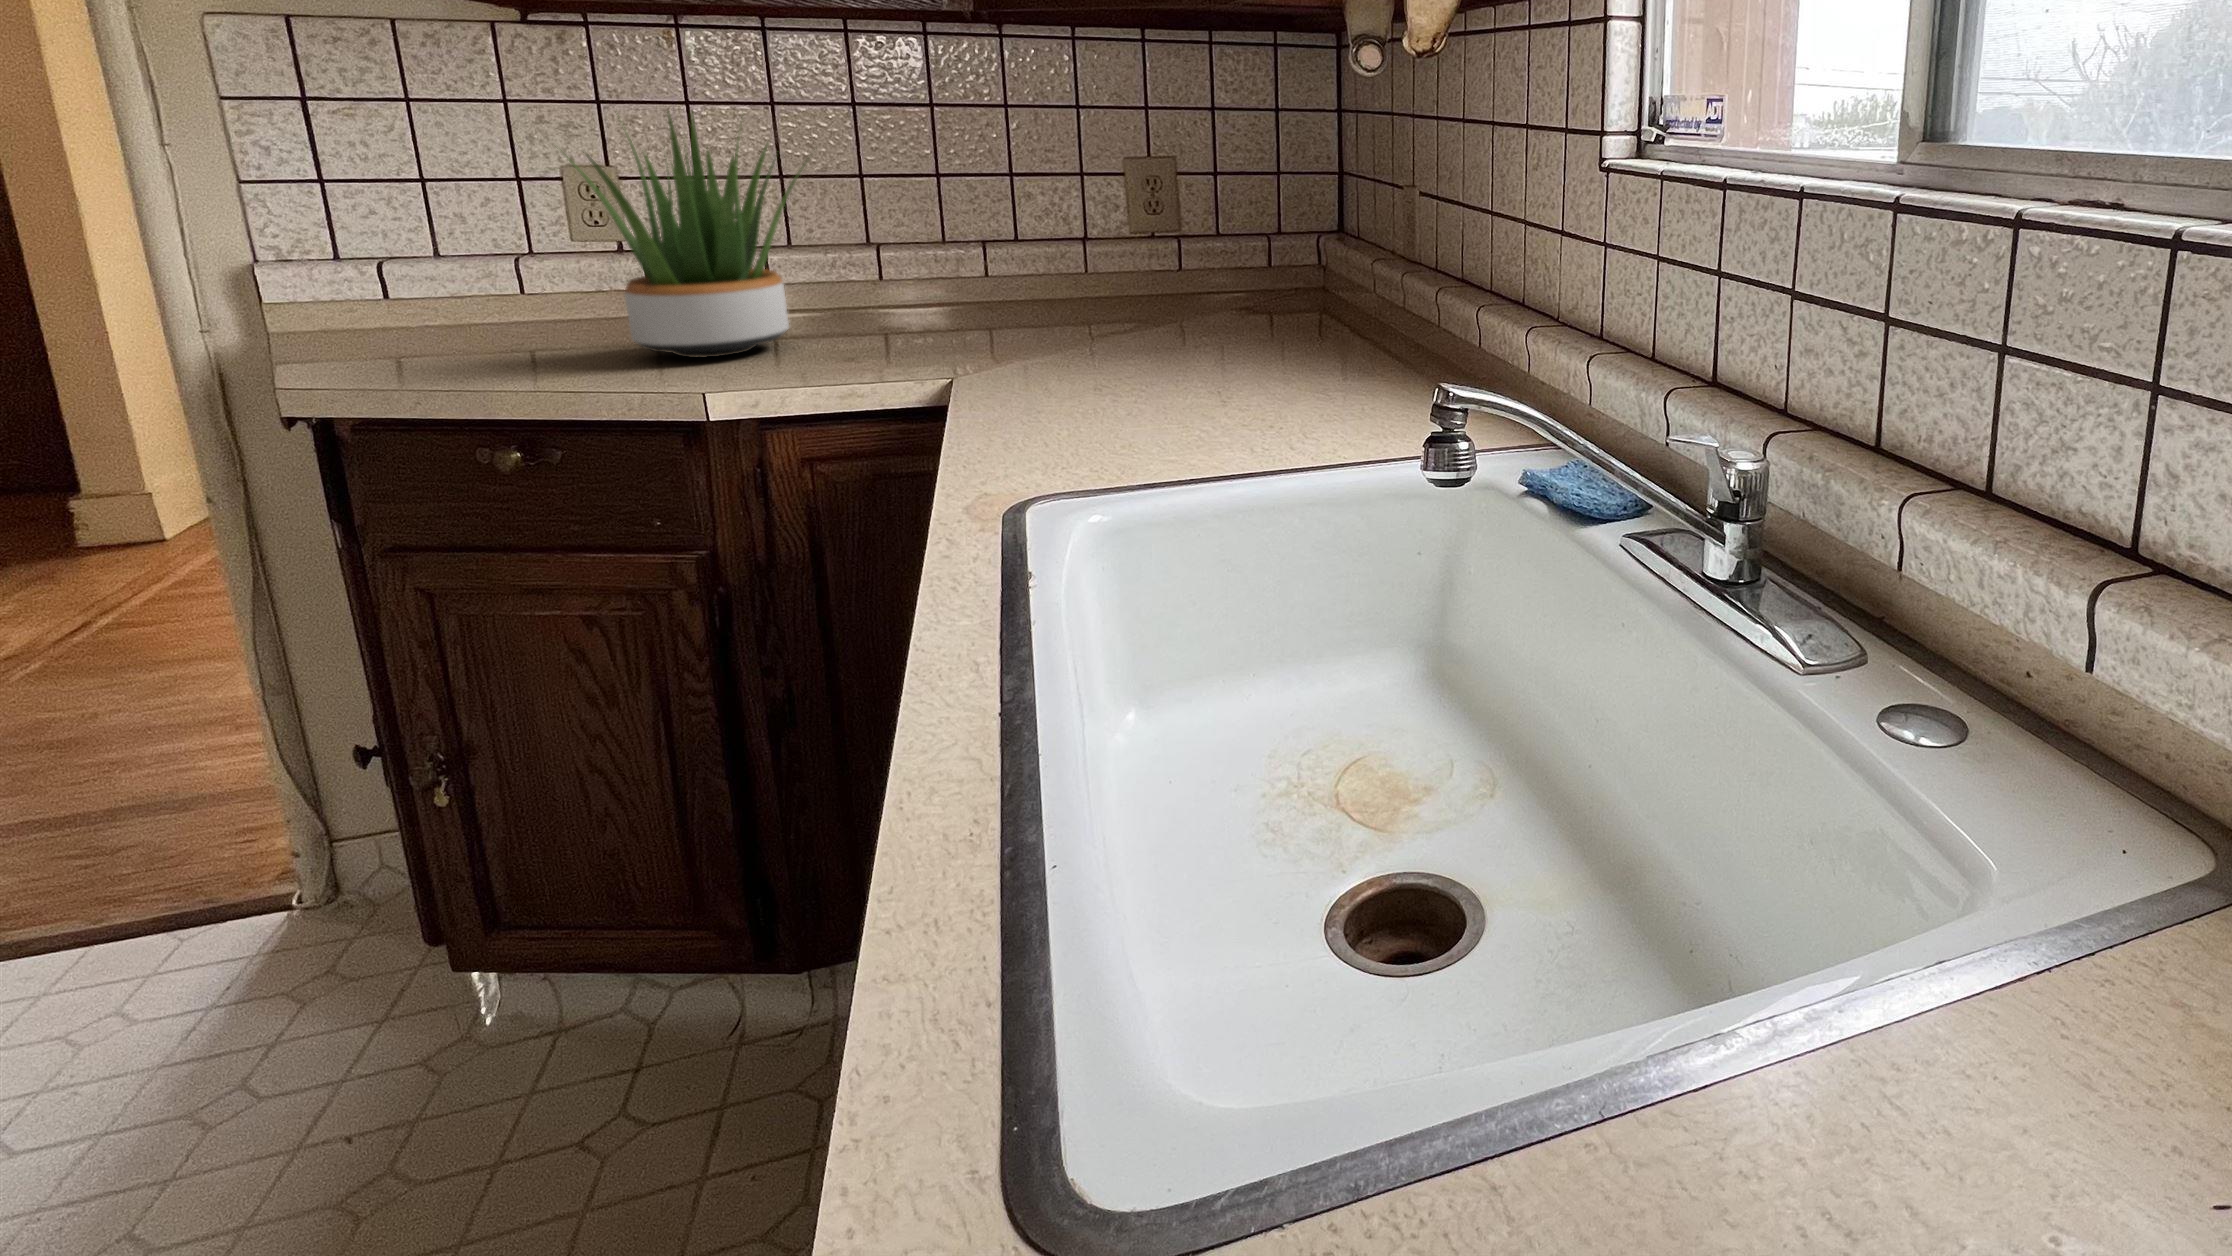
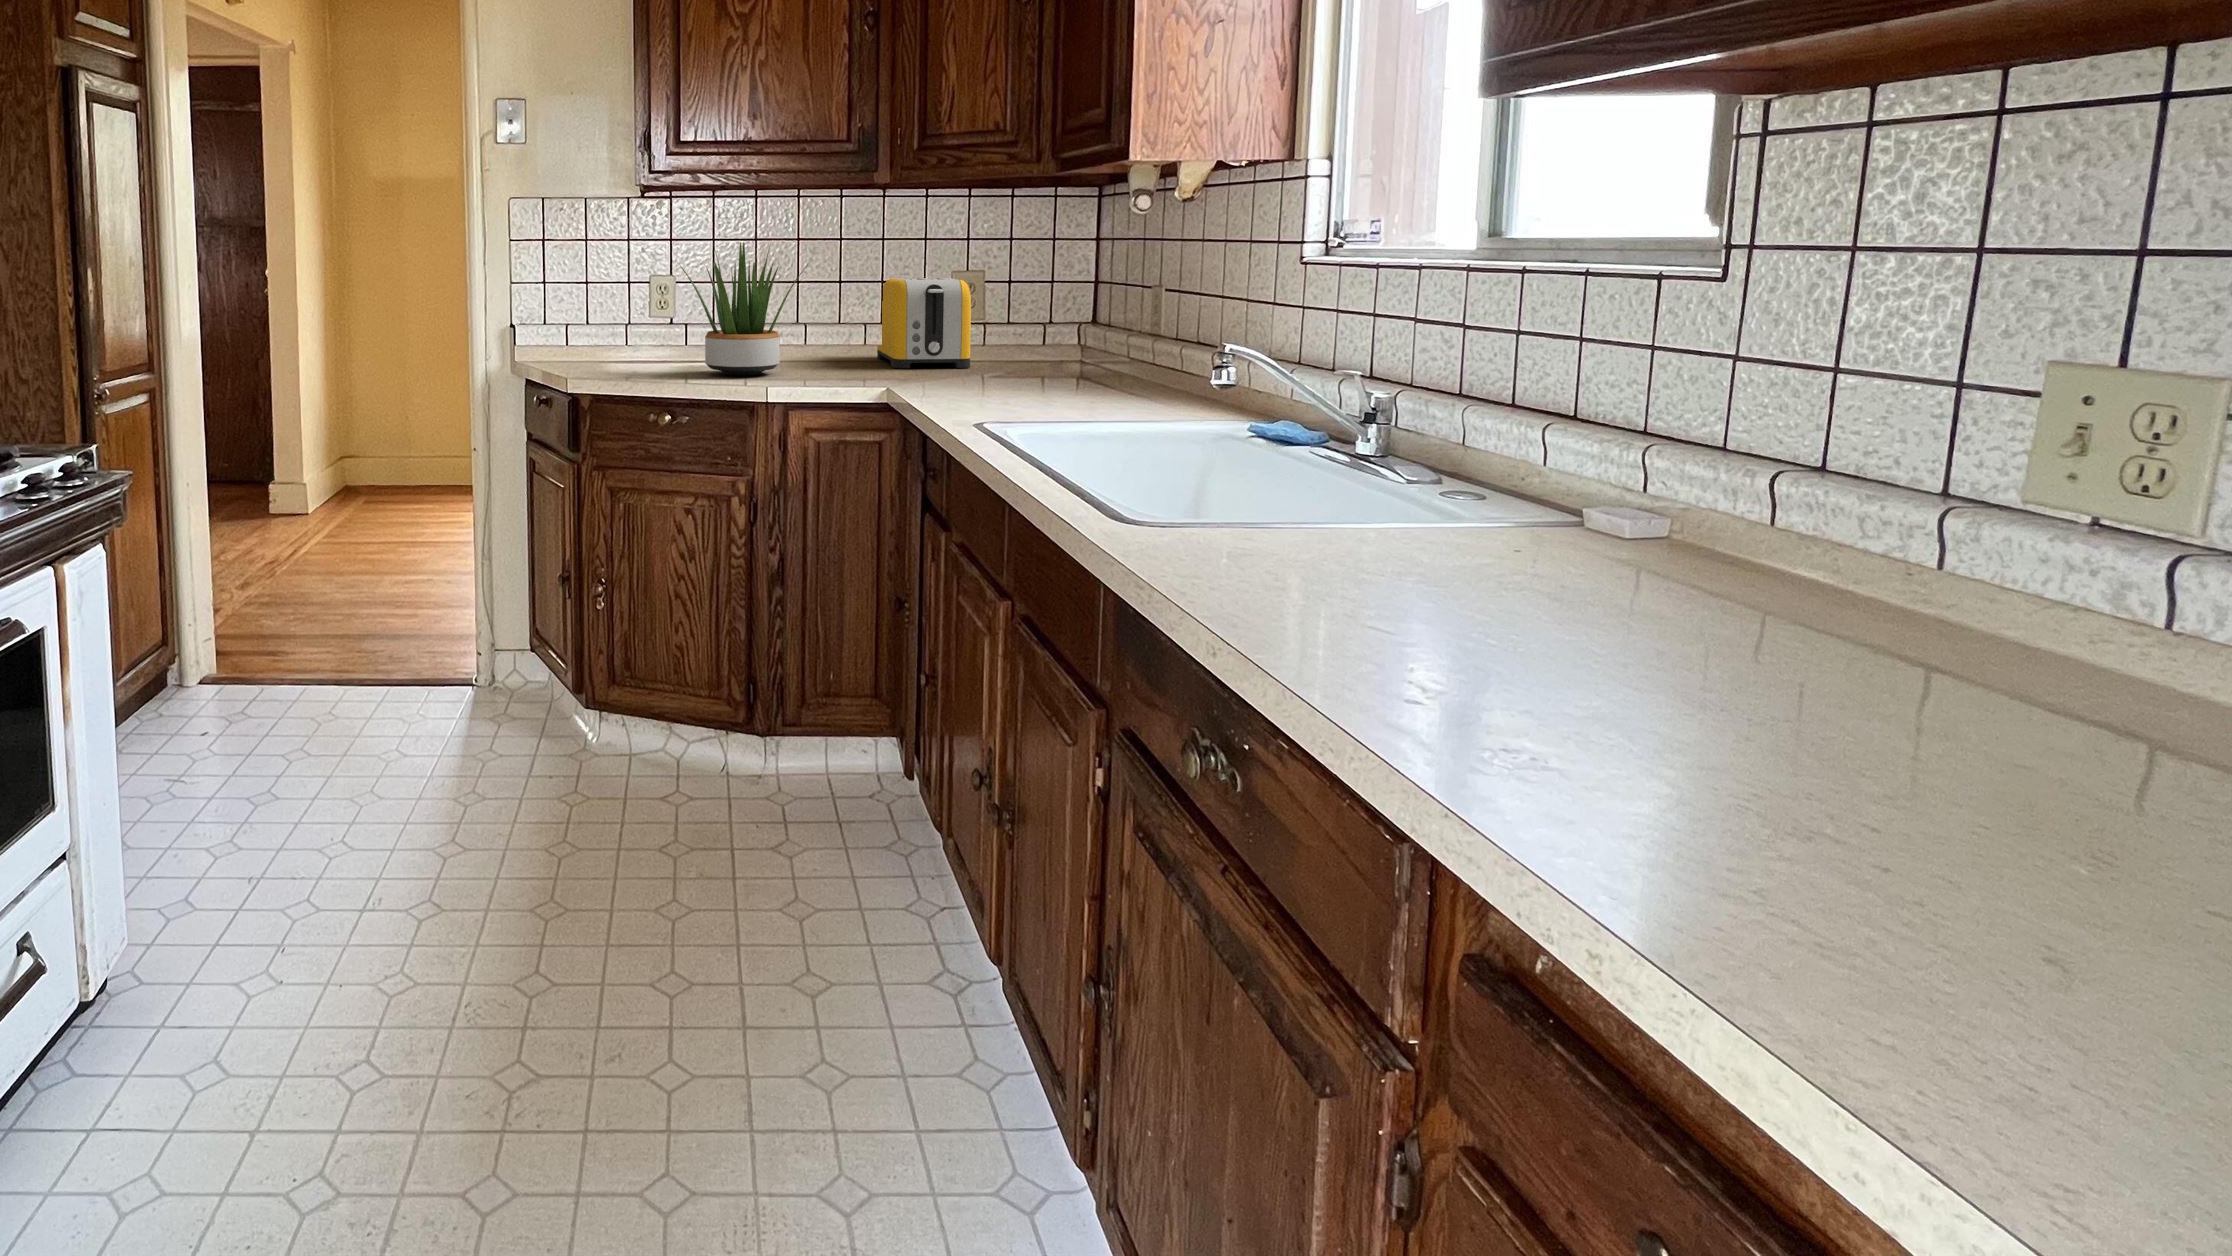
toaster: none [1010,168,1150,323] -> present [877,278,971,368]

